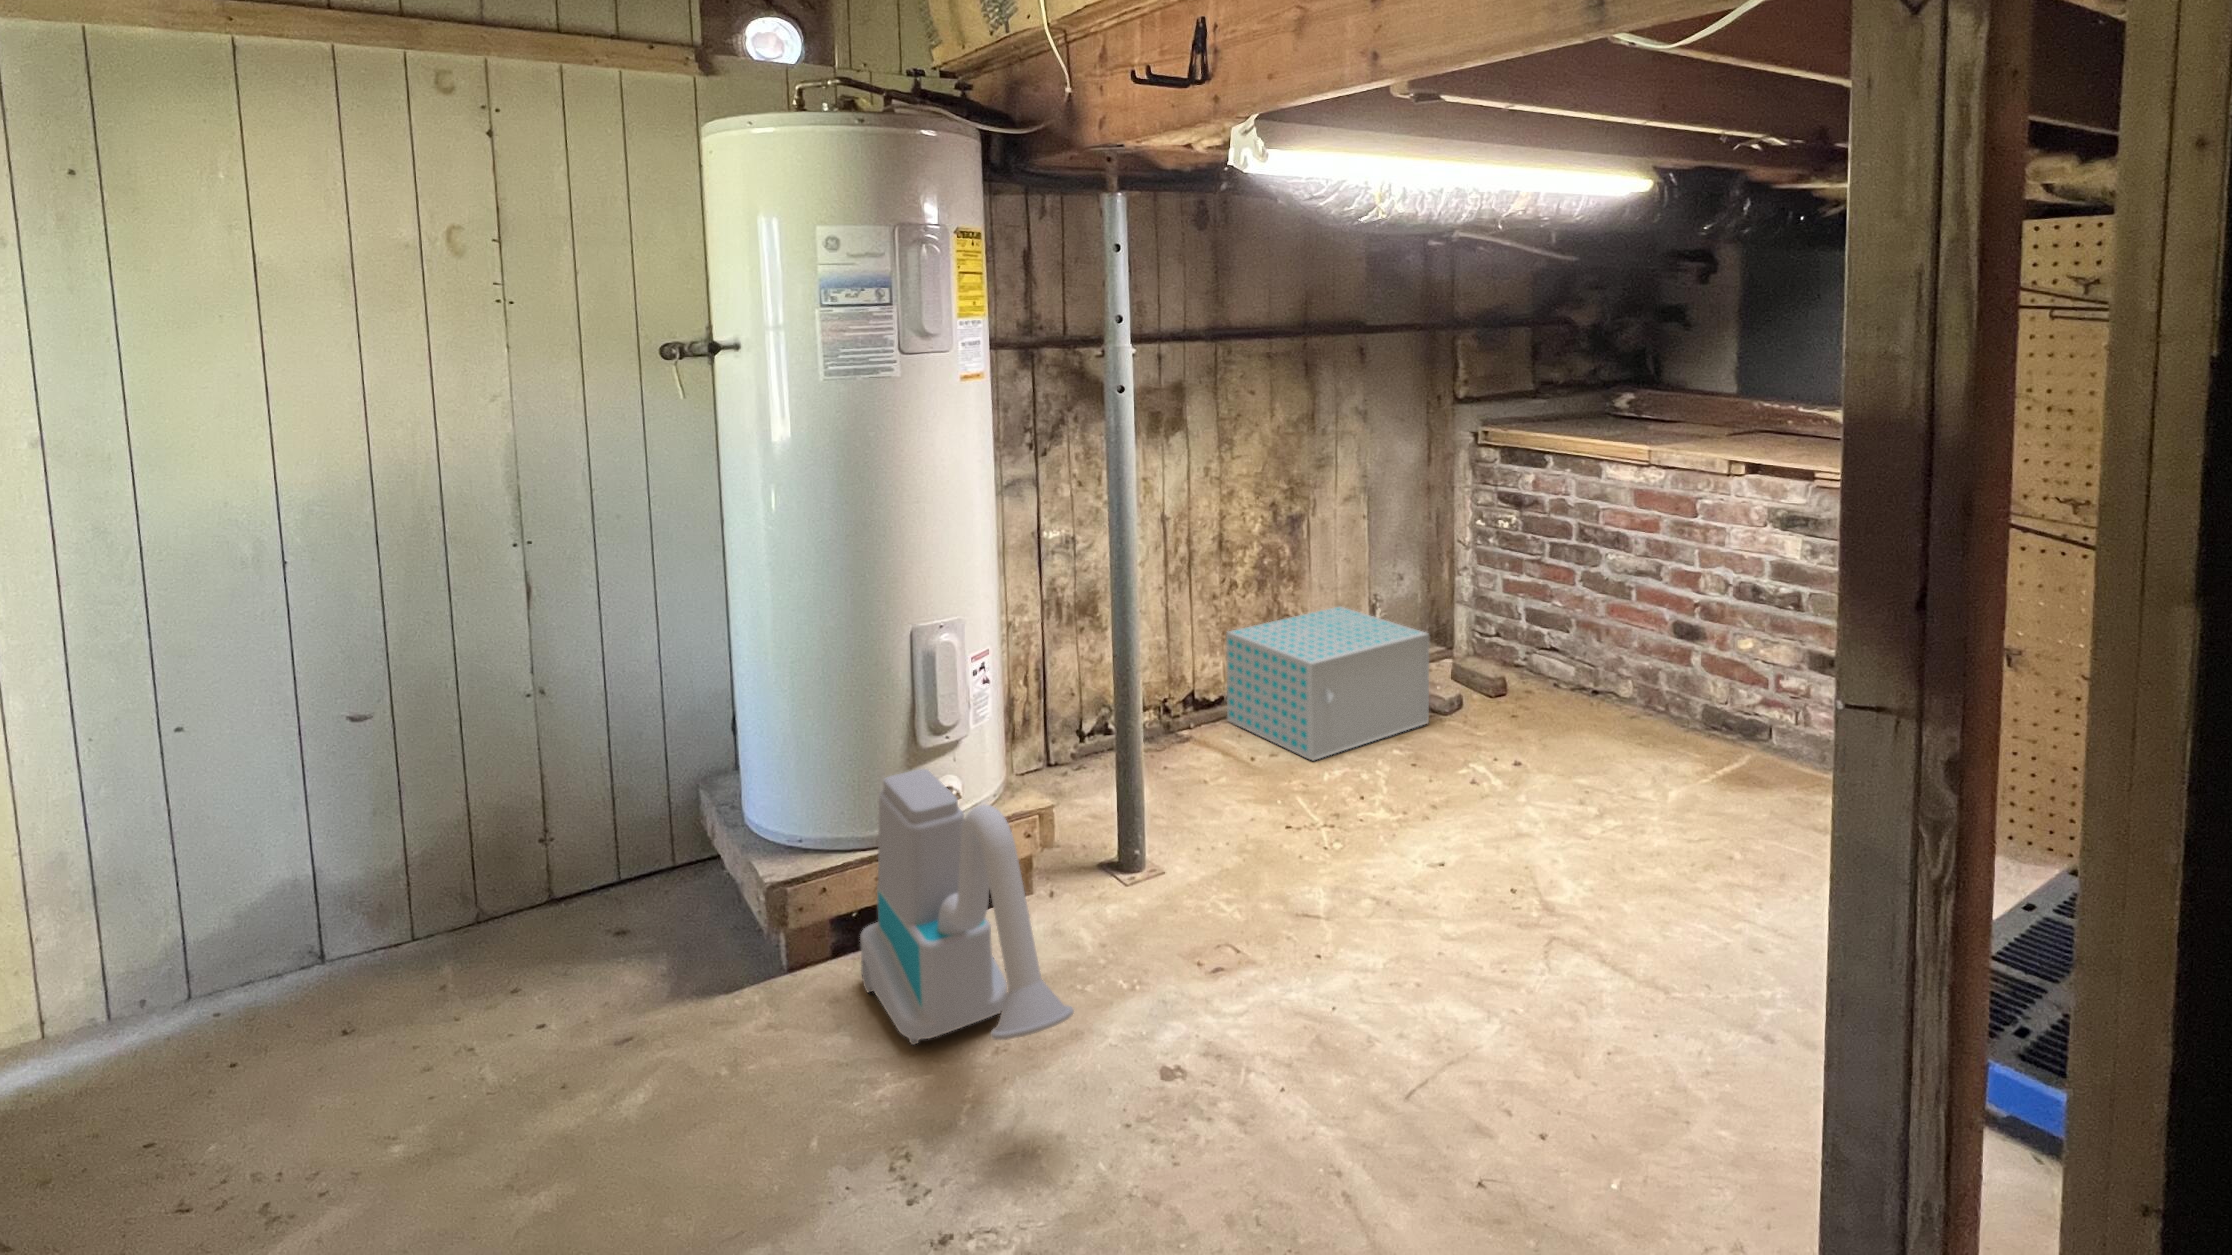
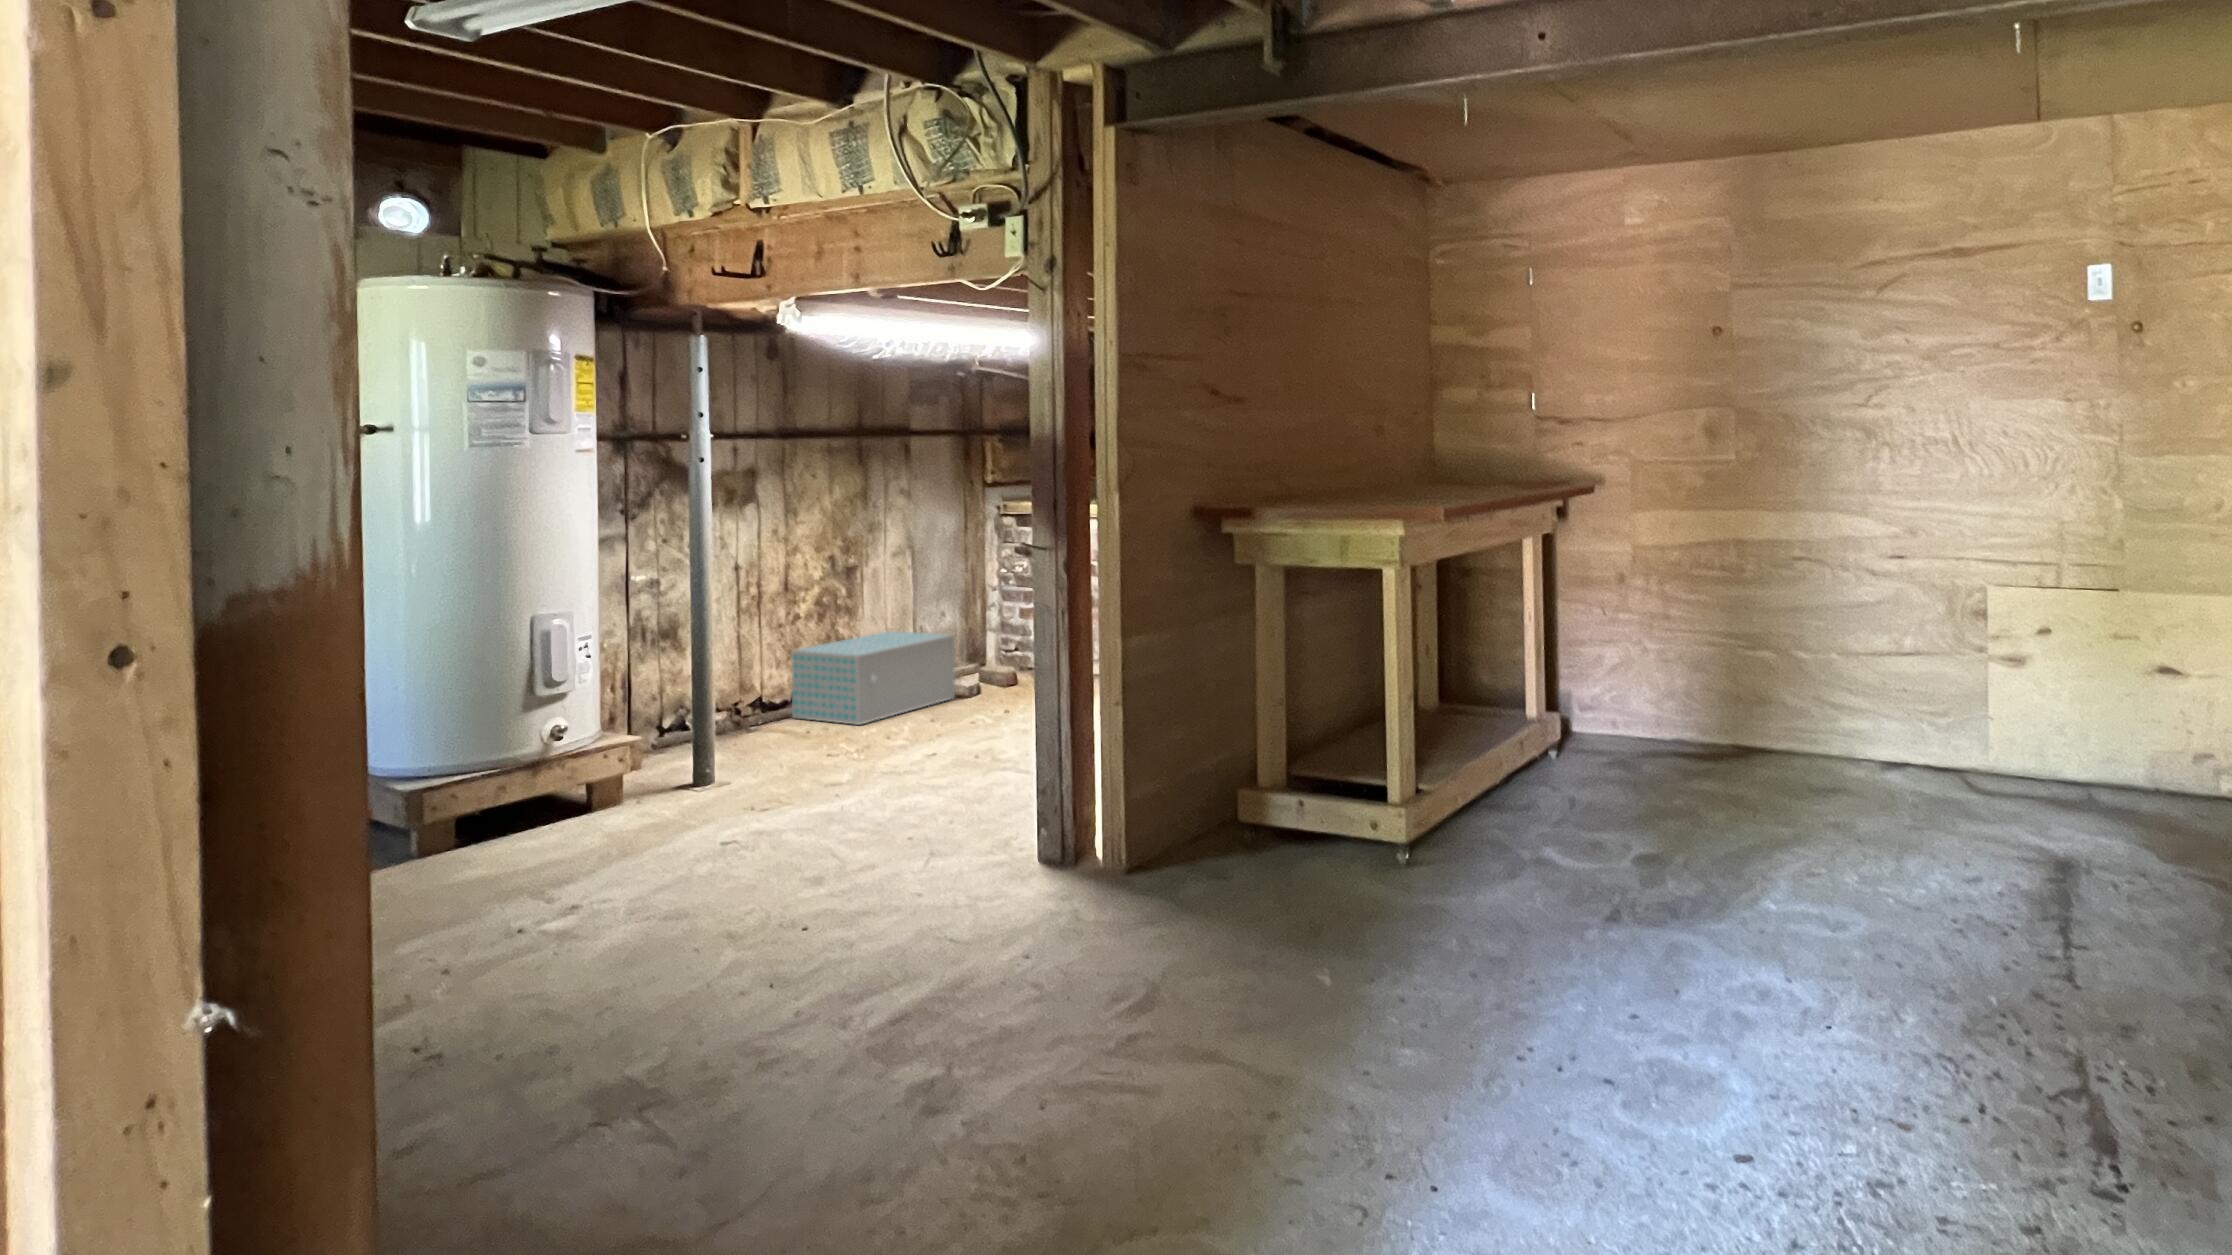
vacuum cleaner: present [860,769,1074,1045] -> none [485,688,672,867]

